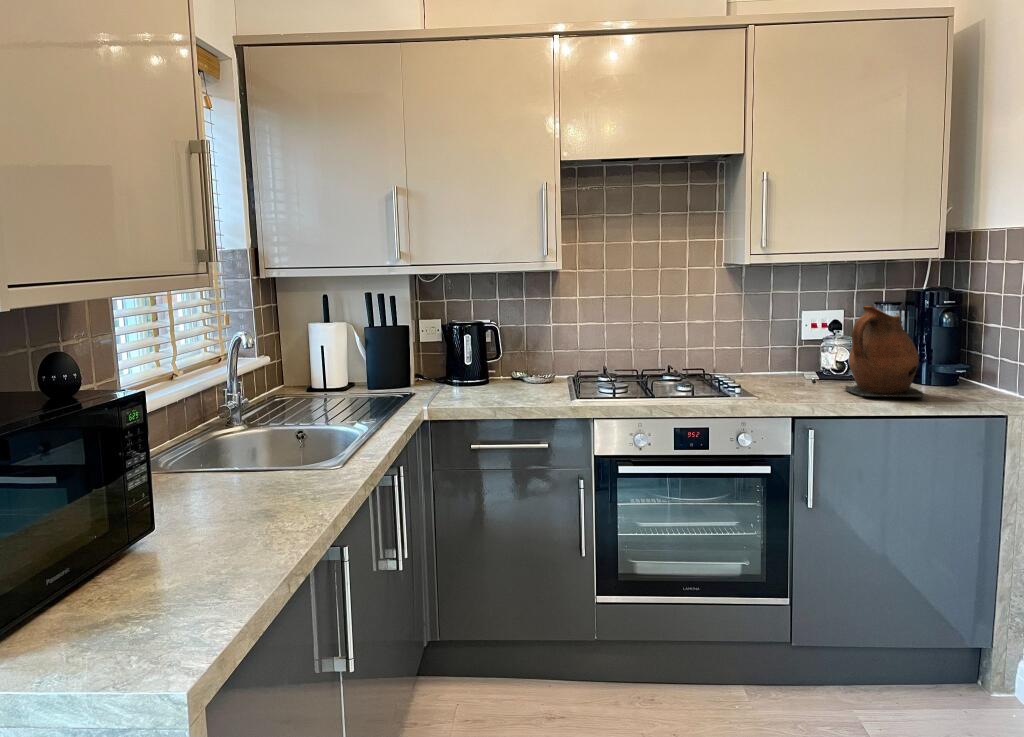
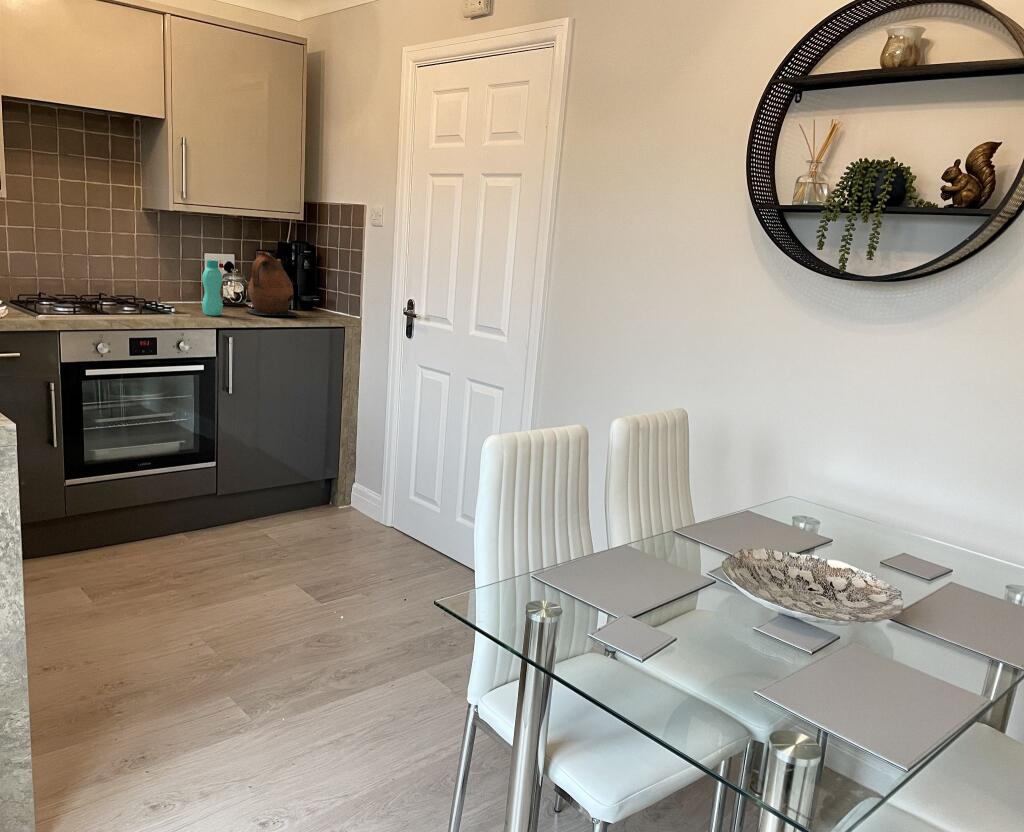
bottle: none [778,322,807,397] -> present [202,260,223,316]

